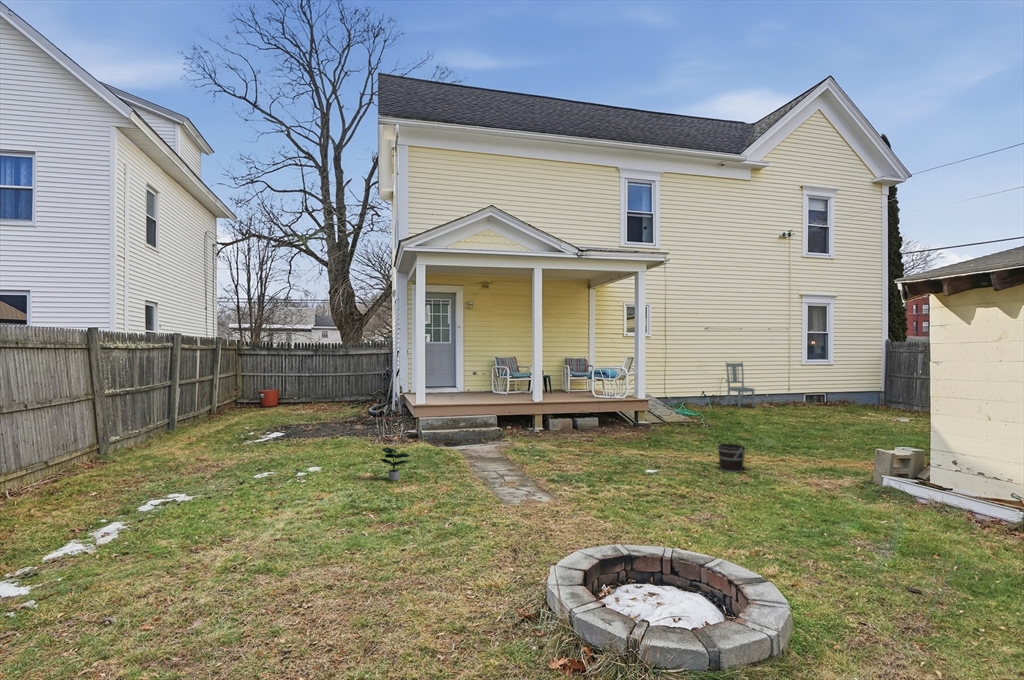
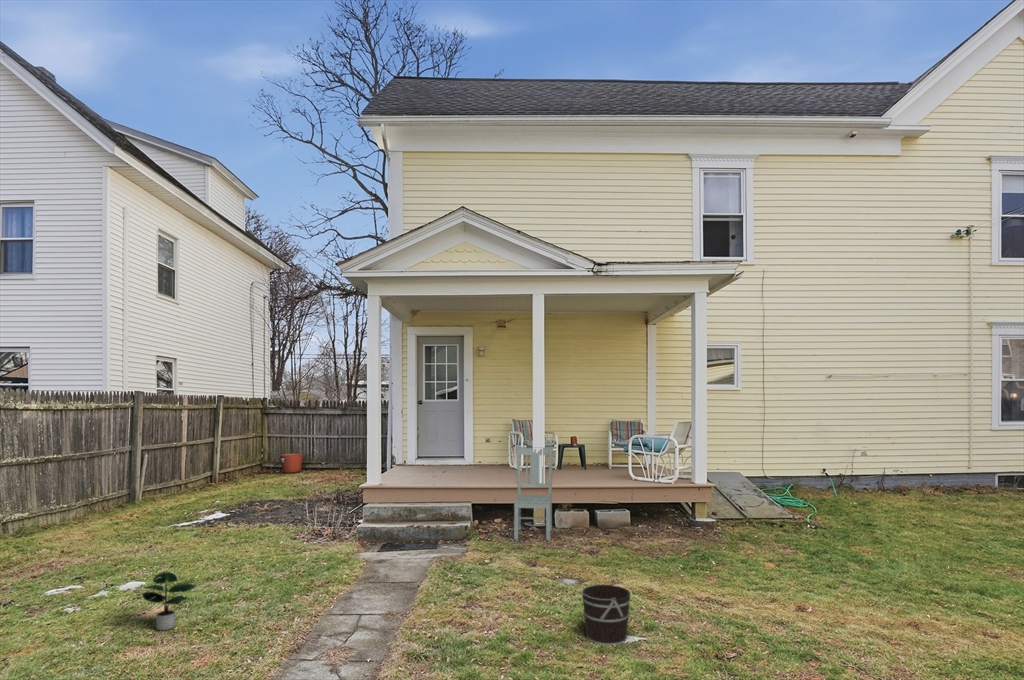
chair: present [726,363,754,407] -> present [514,446,553,540]
bucket: present [718,443,745,472] -> present [582,583,630,645]

